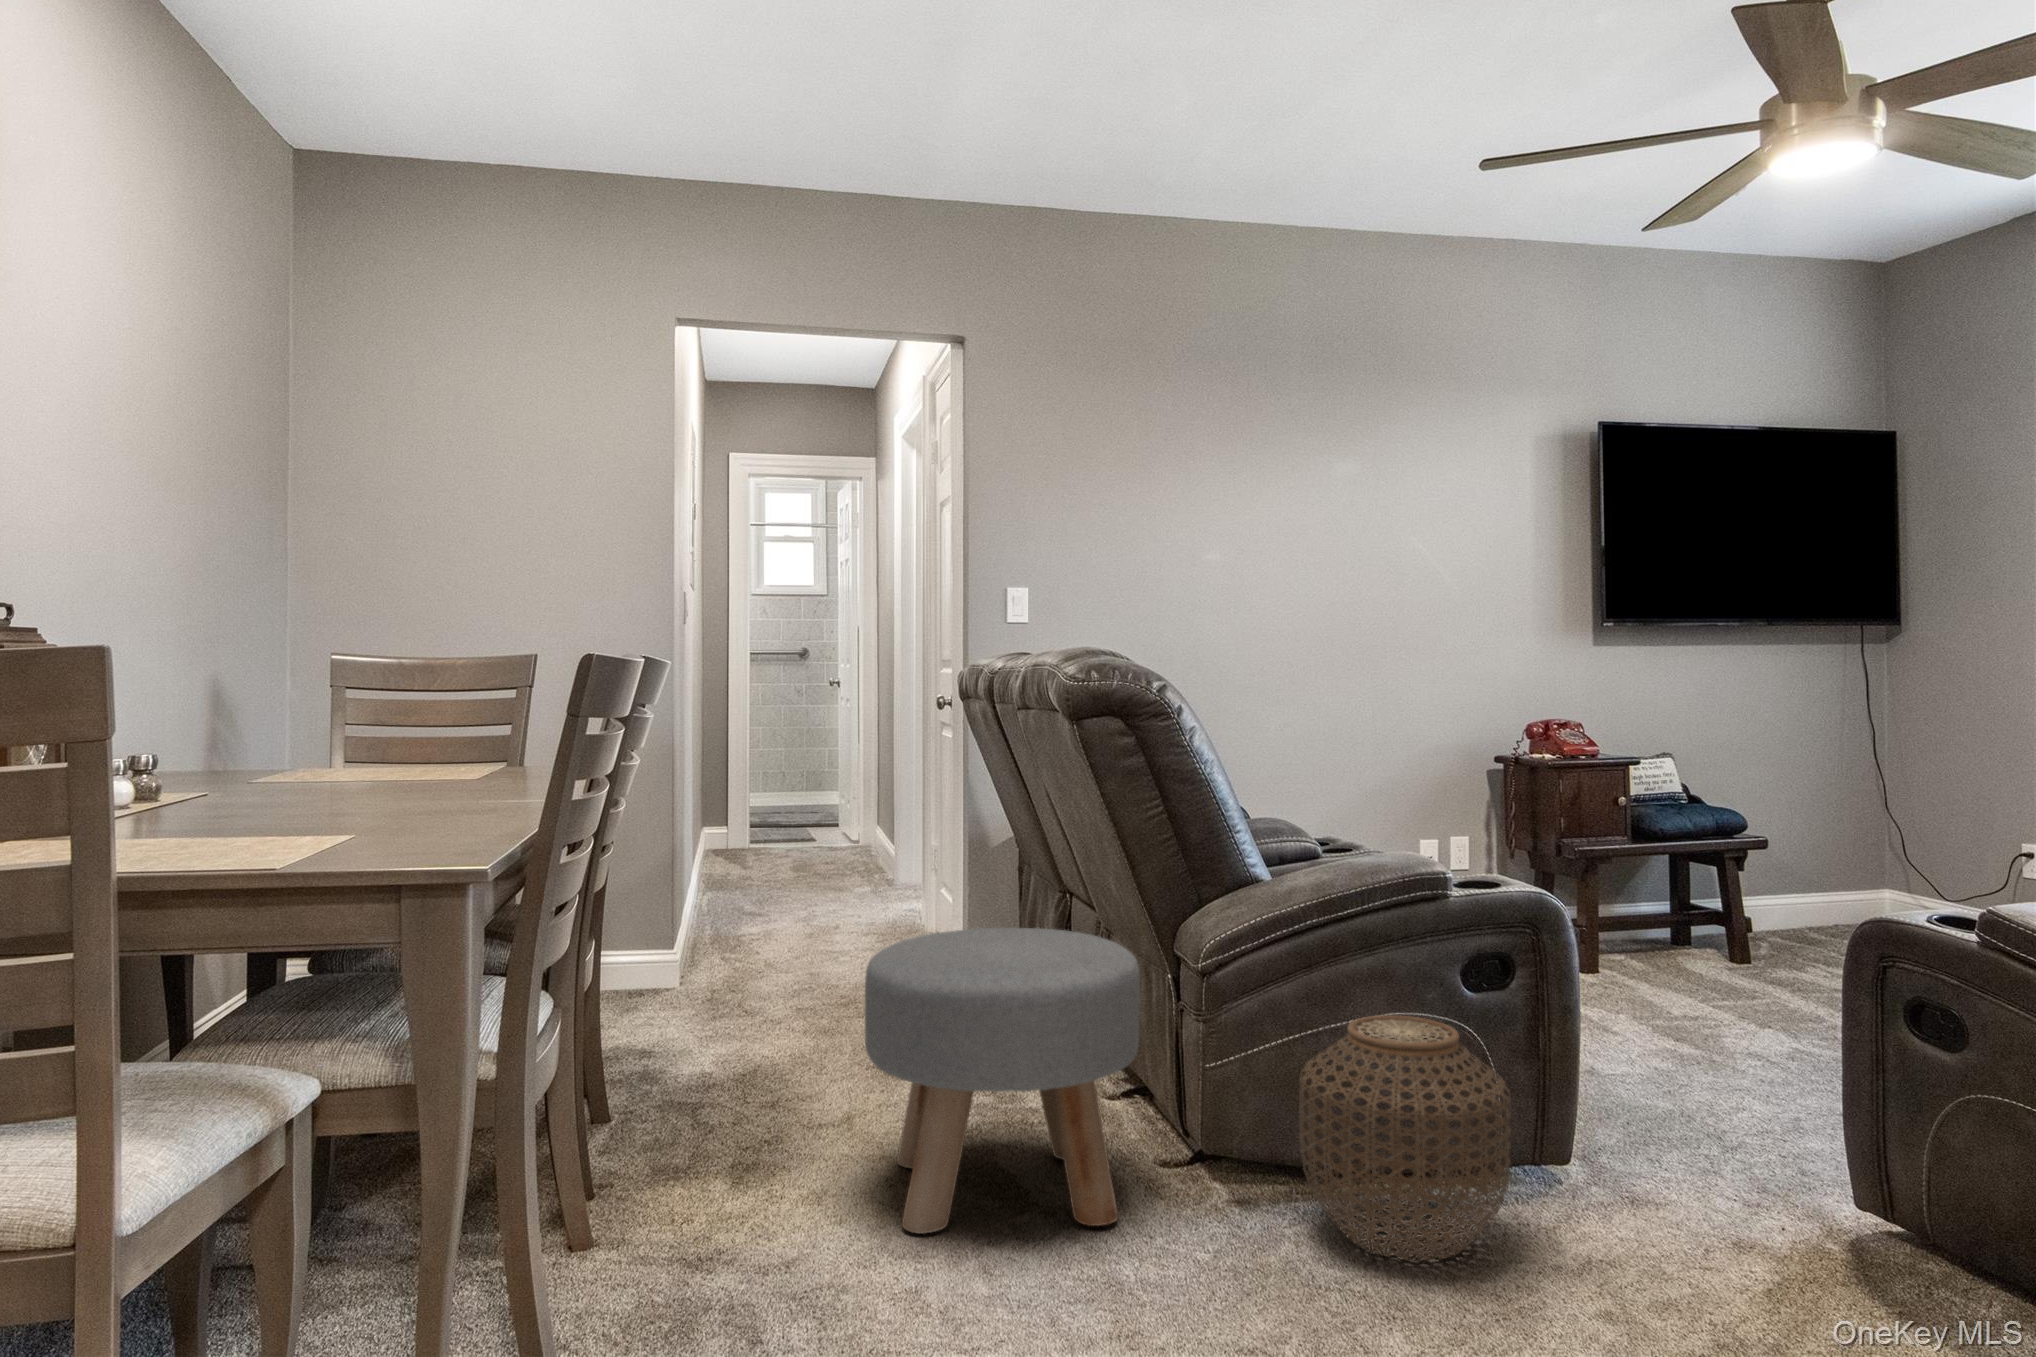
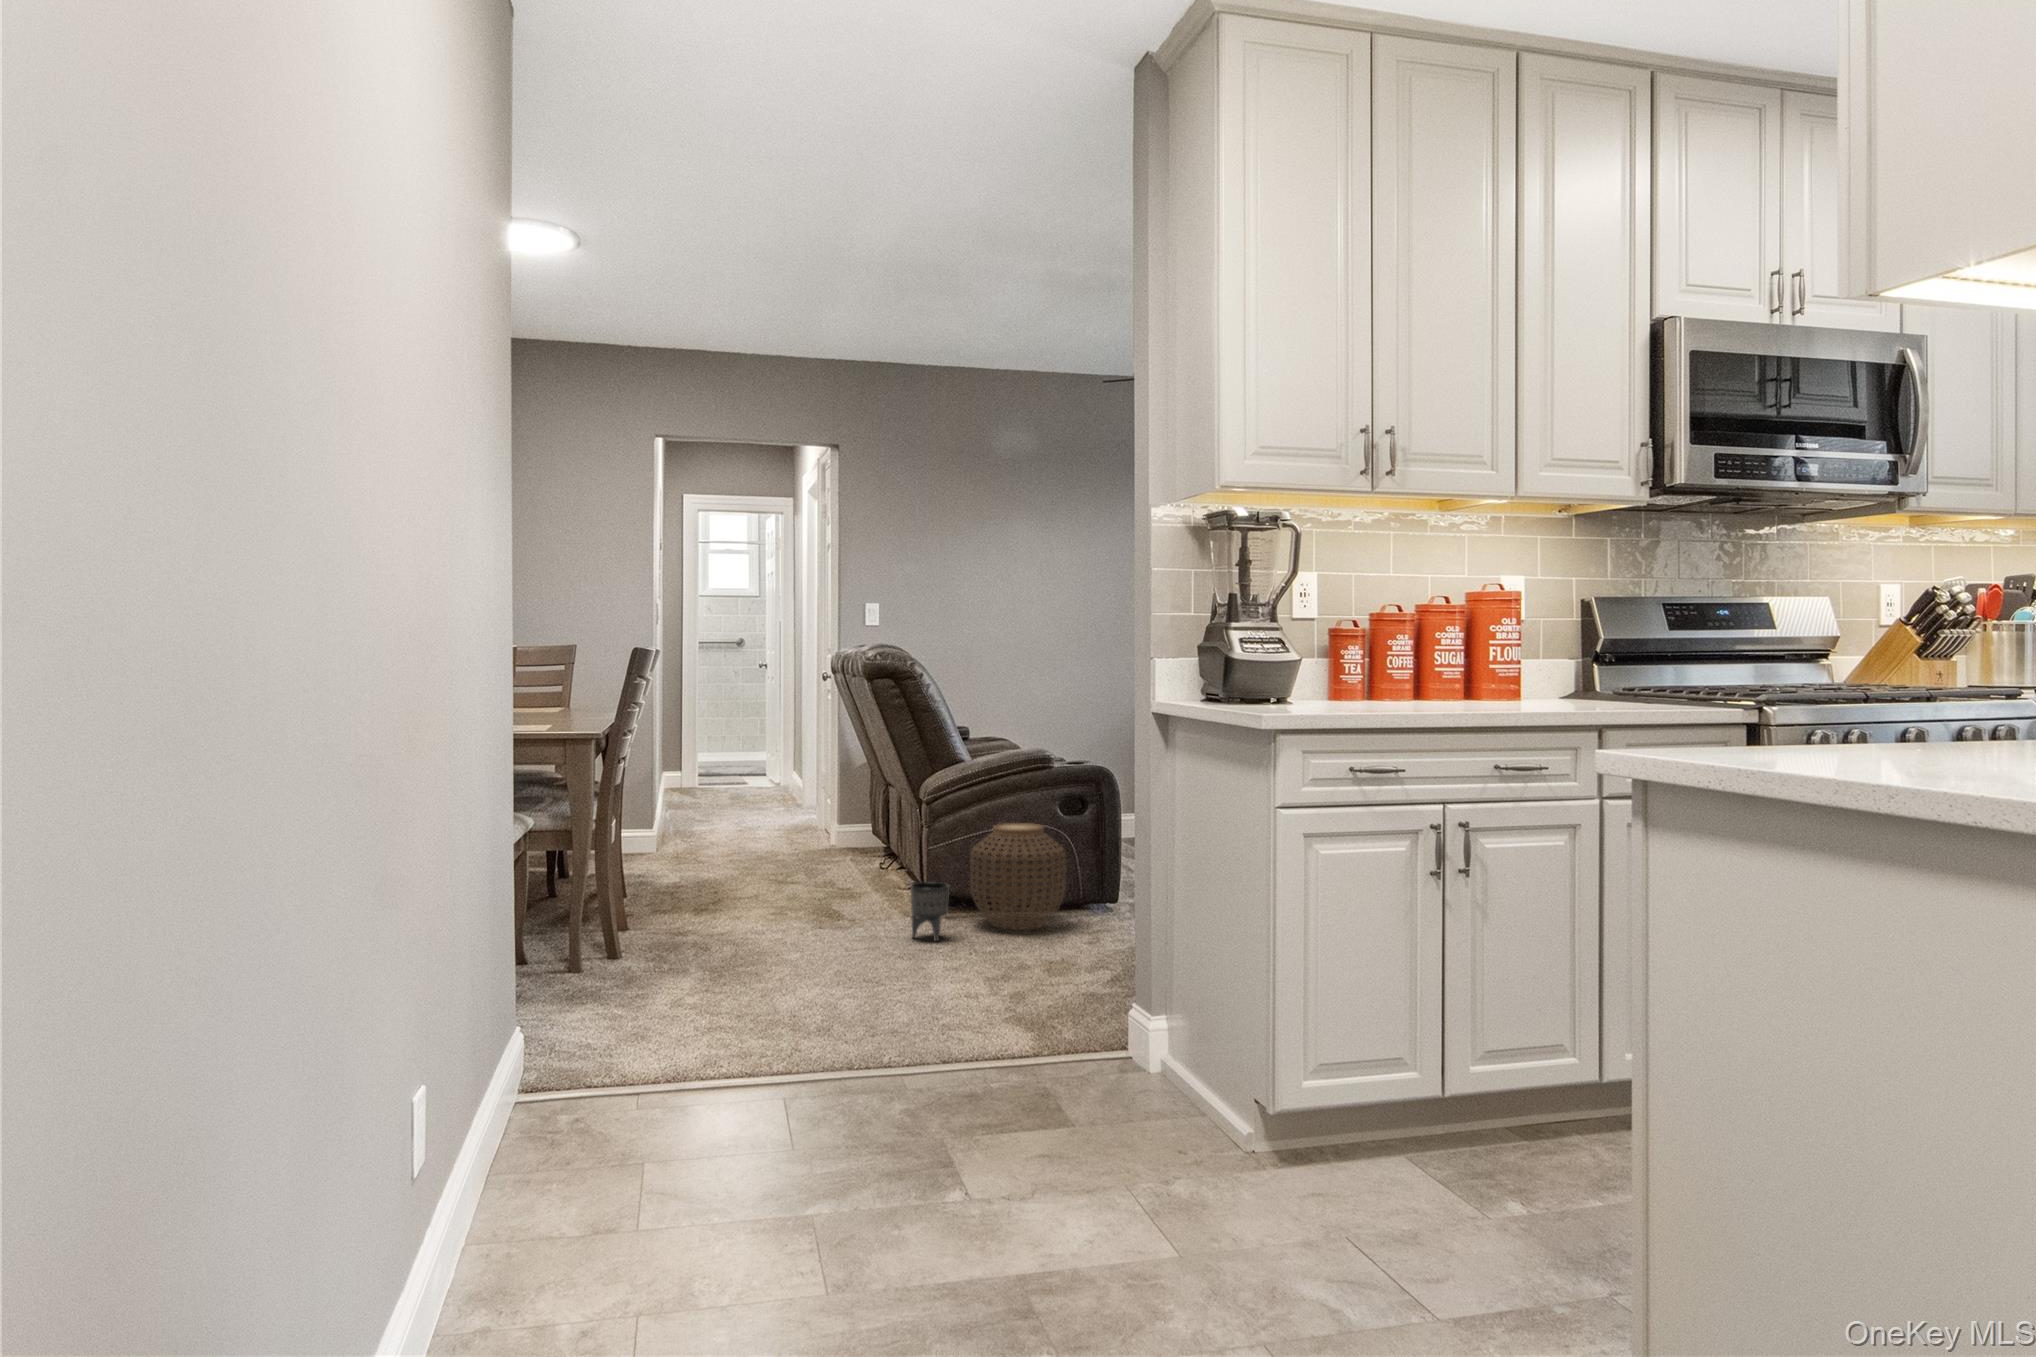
ottoman: present [865,928,1140,1234] -> none [763,790,901,925]
planter: none [1196,1163,1282,1312] -> present [910,882,949,941]

